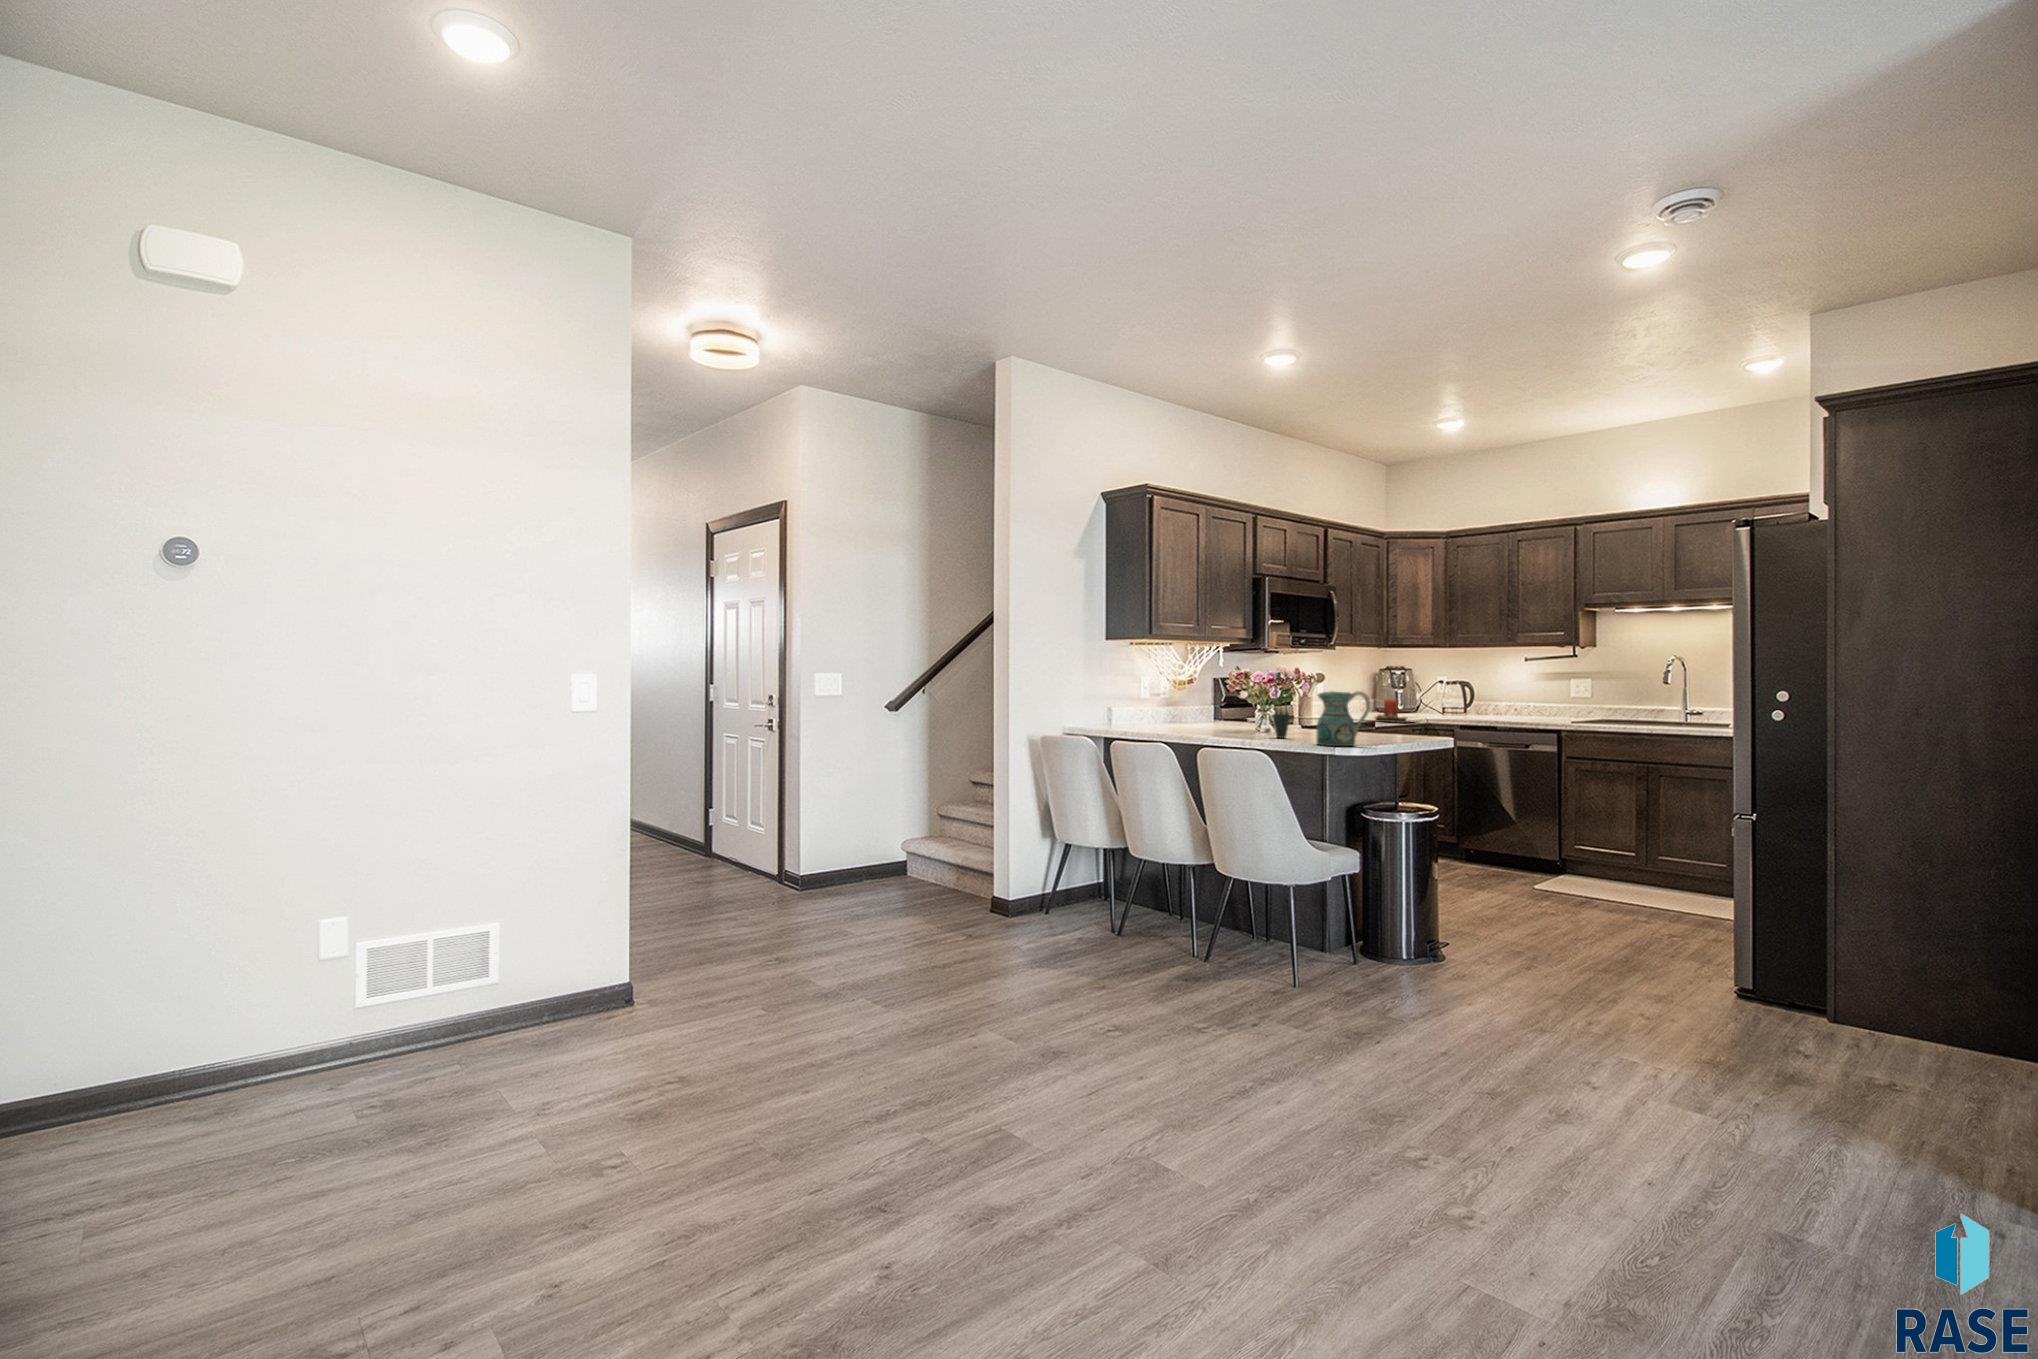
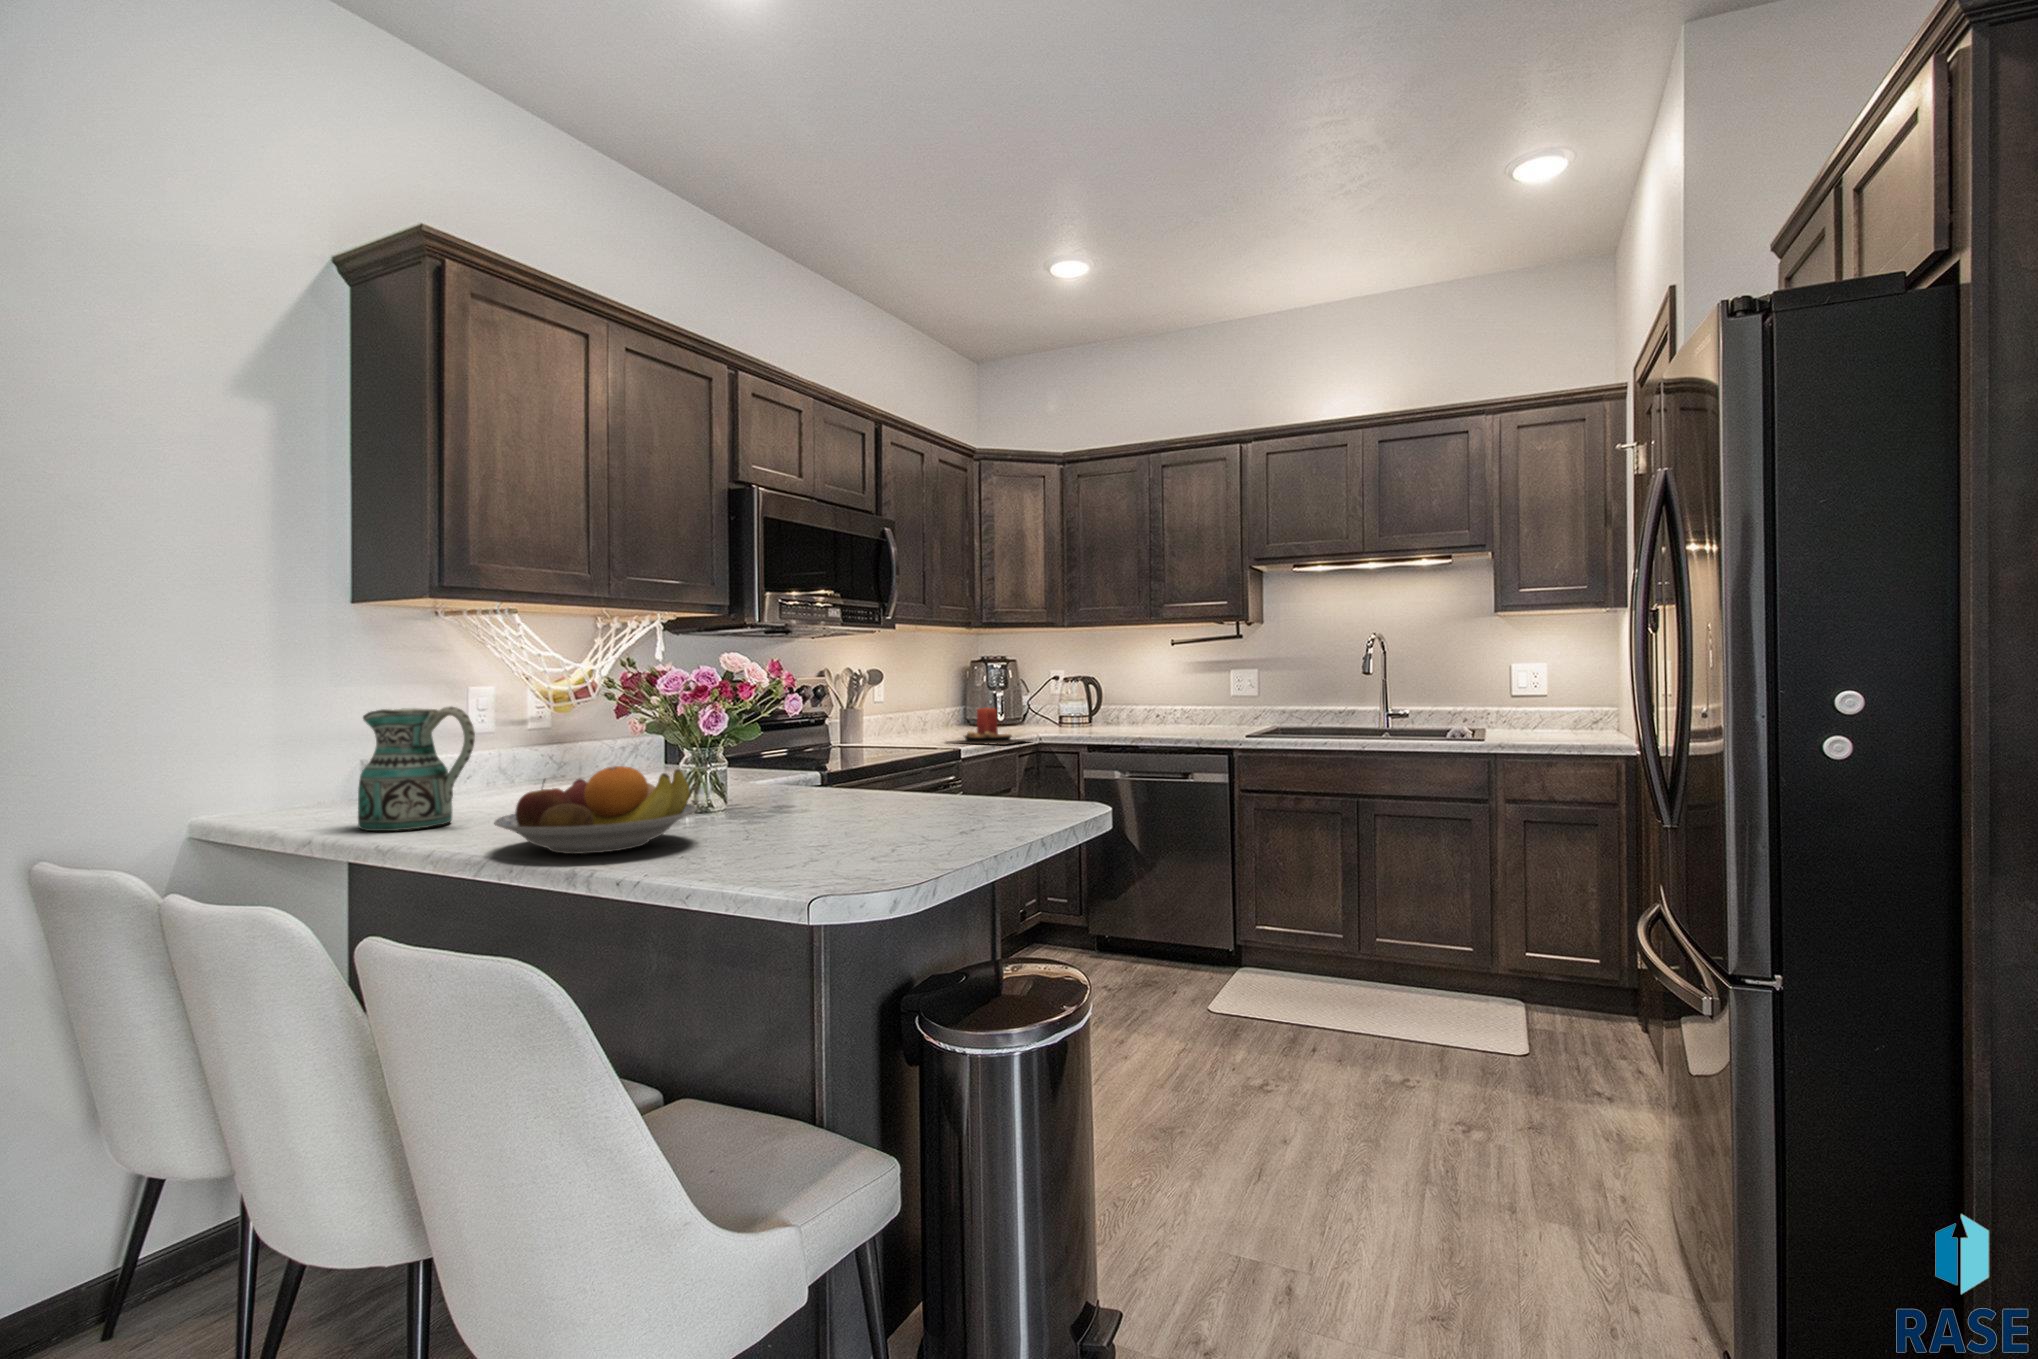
potted plant: present [1272,672,1295,738] -> none [717,661,778,820]
ceramic pitcher: present [1317,691,1370,746] -> present [358,707,475,831]
fruit bowl: none [1198,709,1273,741] -> present [494,766,697,854]

